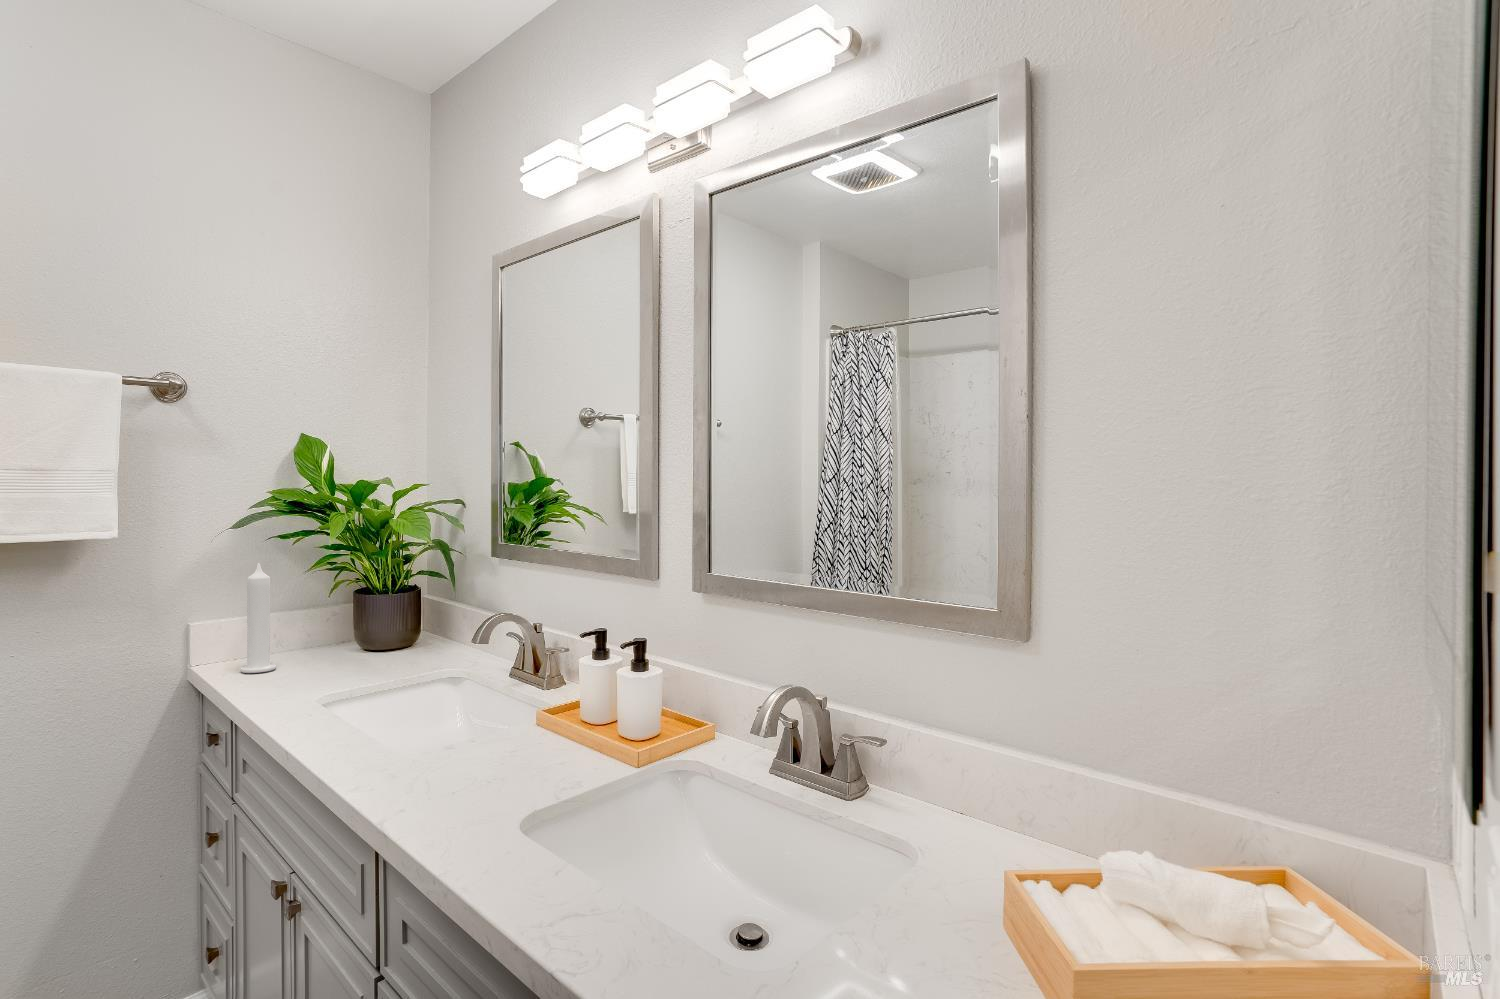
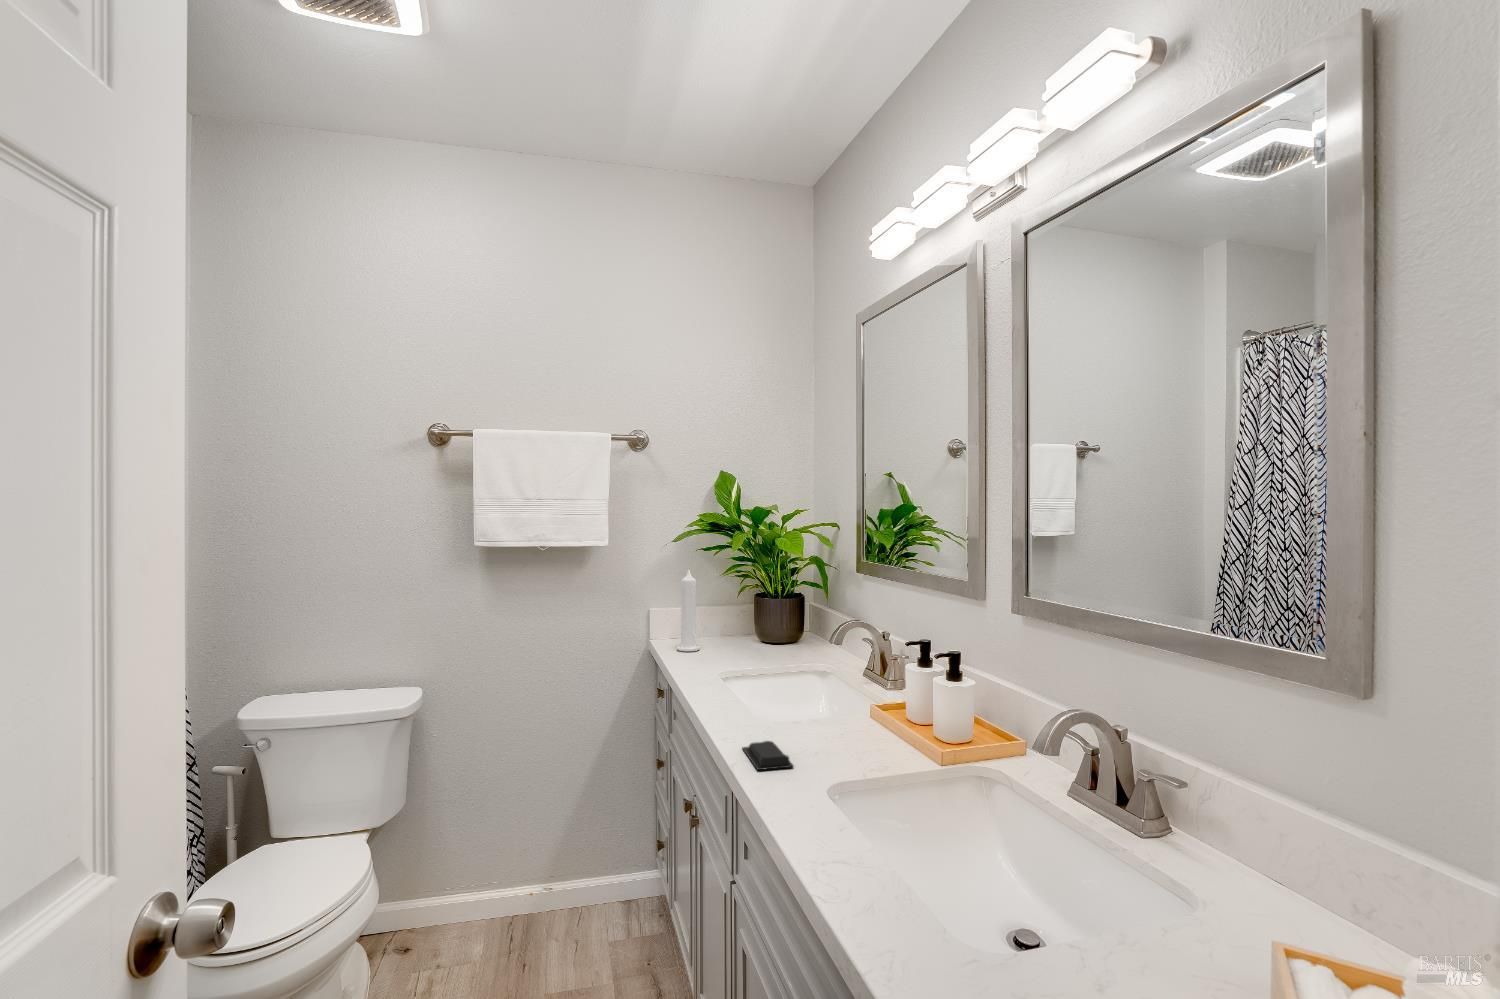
soap bar: none [388,774,467,814] -> present [742,741,794,770]

